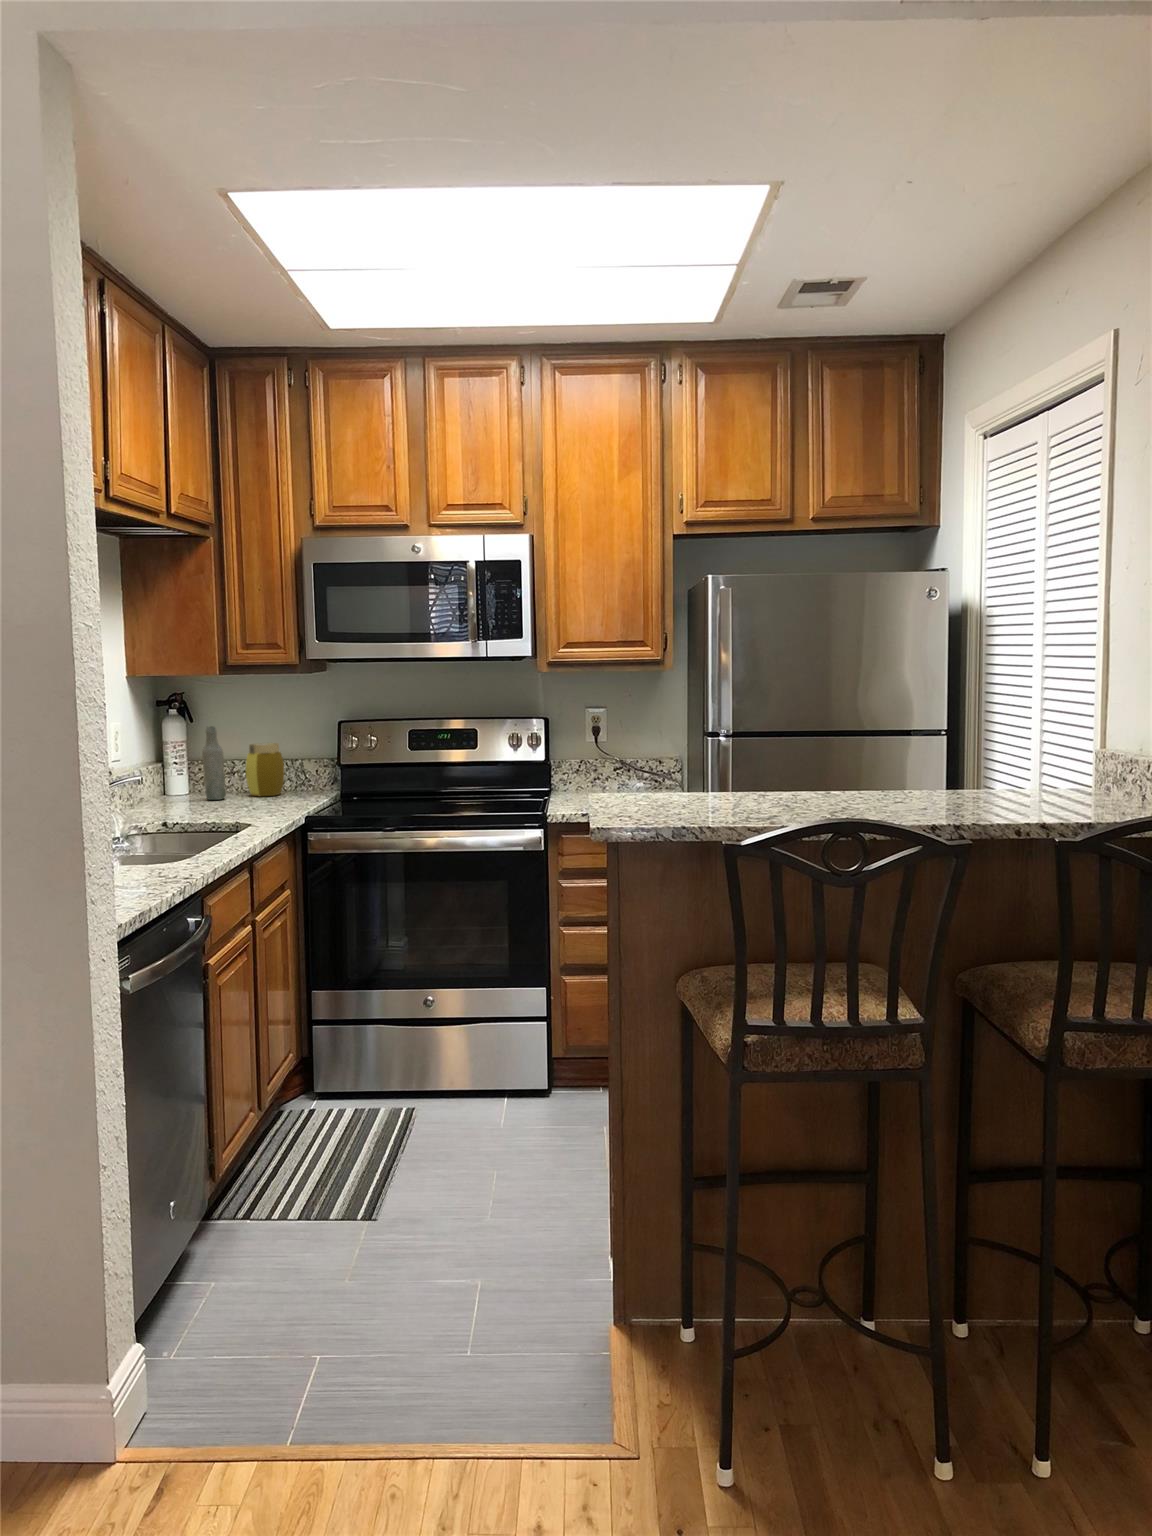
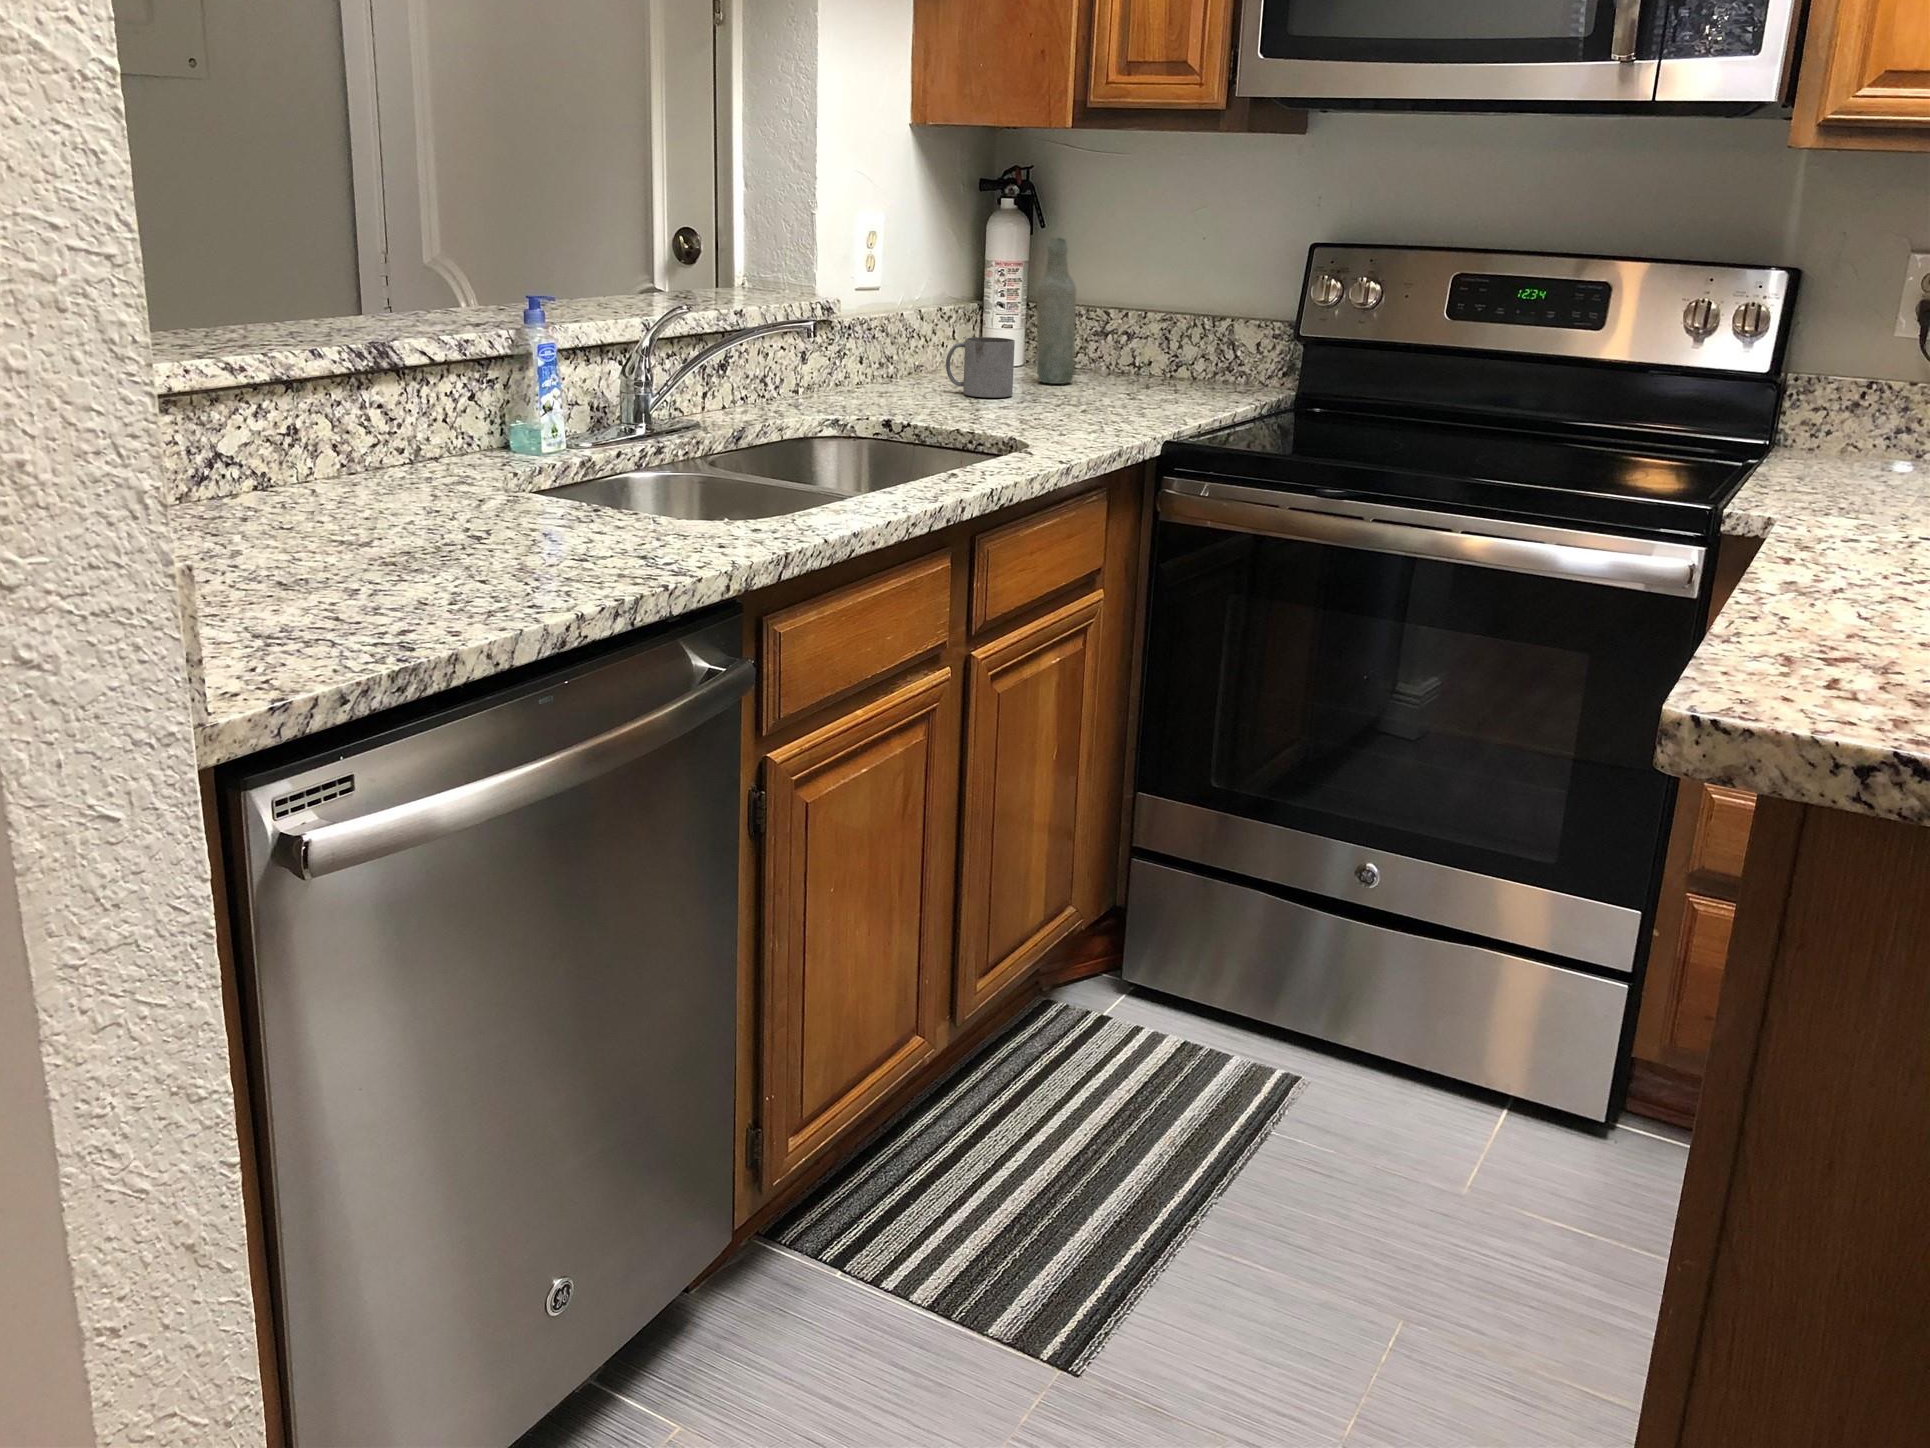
jar: present [246,743,285,796] -> none [1119,279,1194,387]
mug: none [164,778,203,809] -> present [946,337,1015,398]

